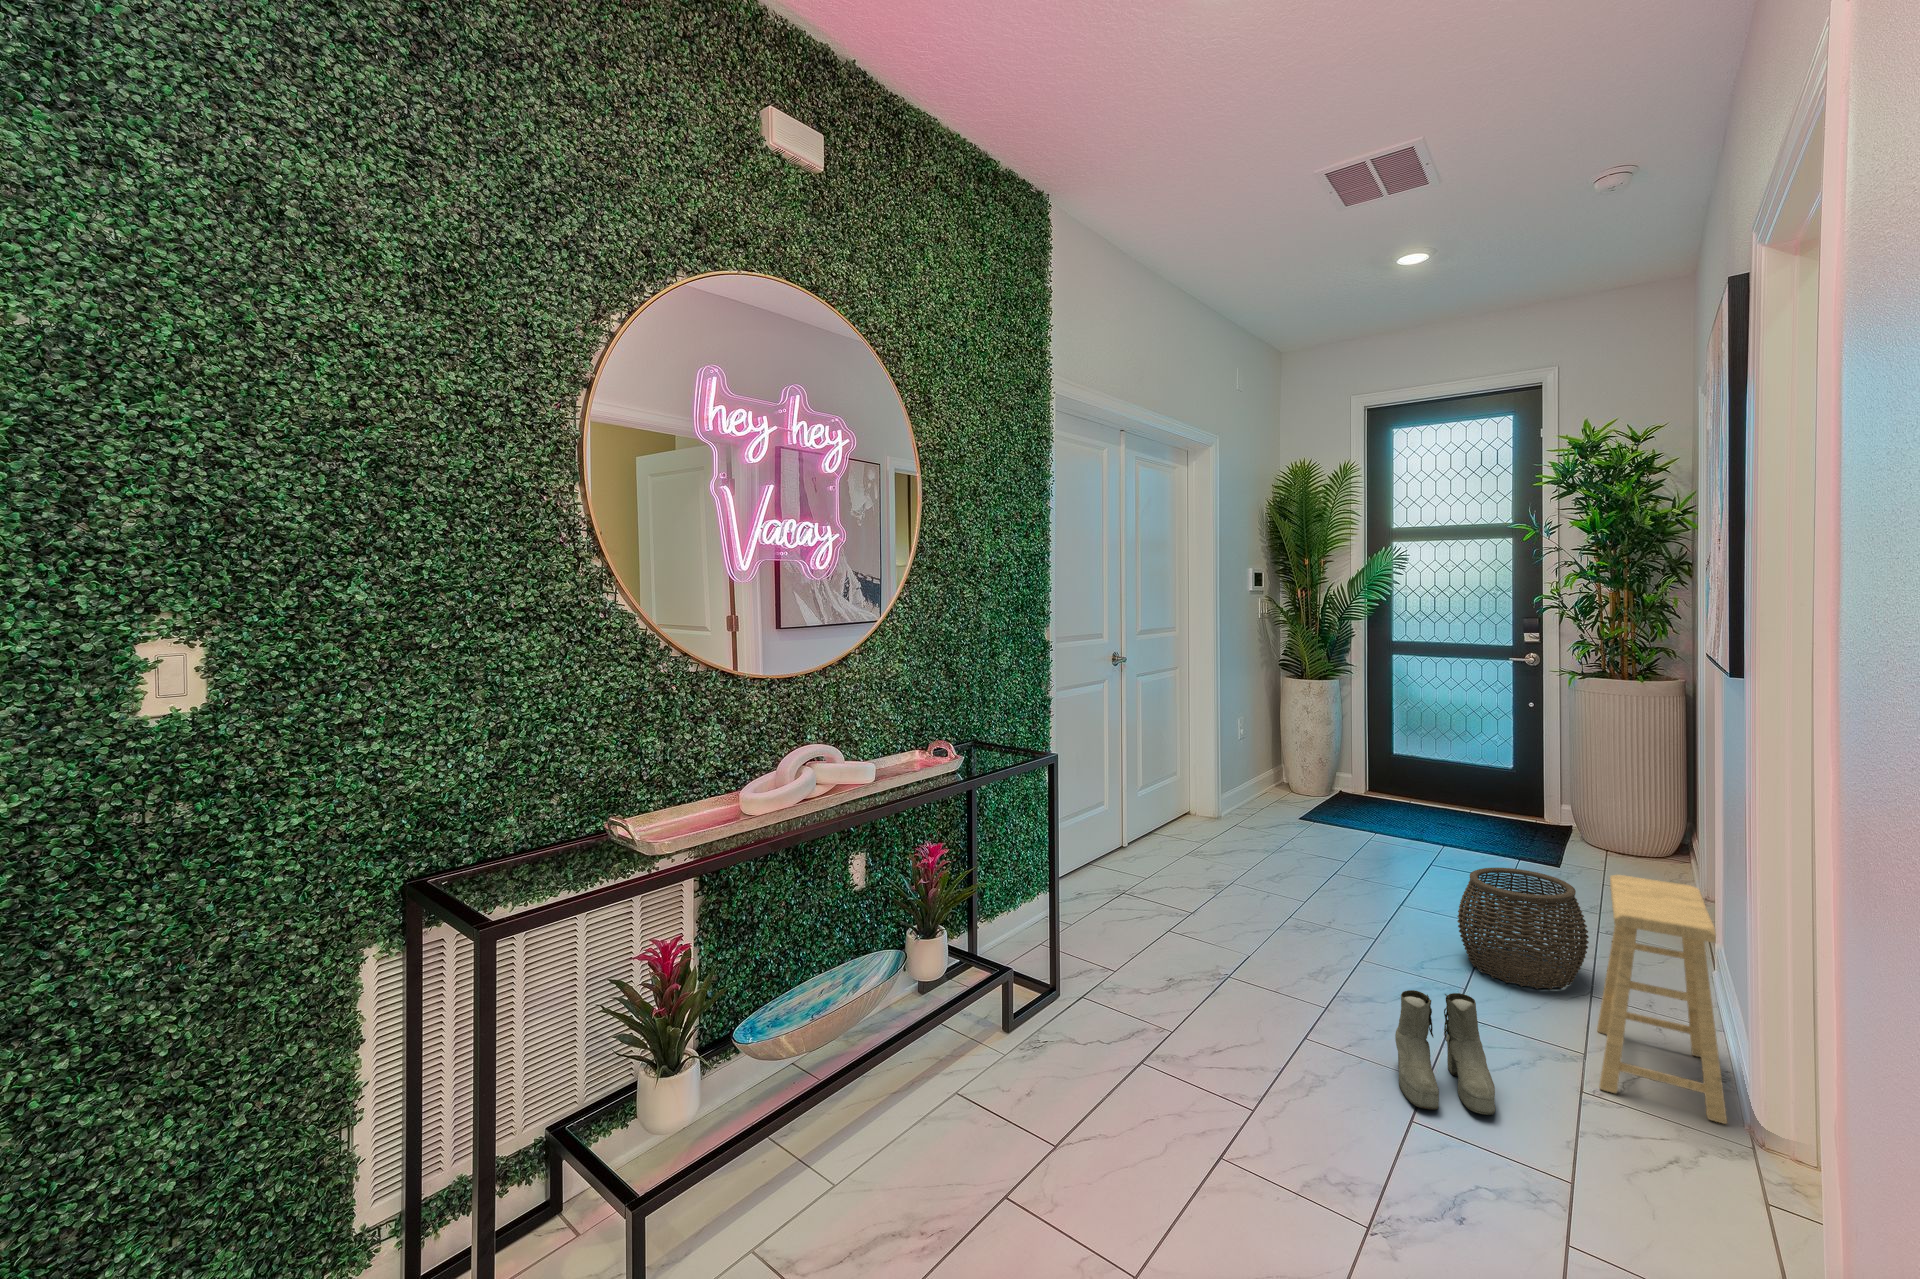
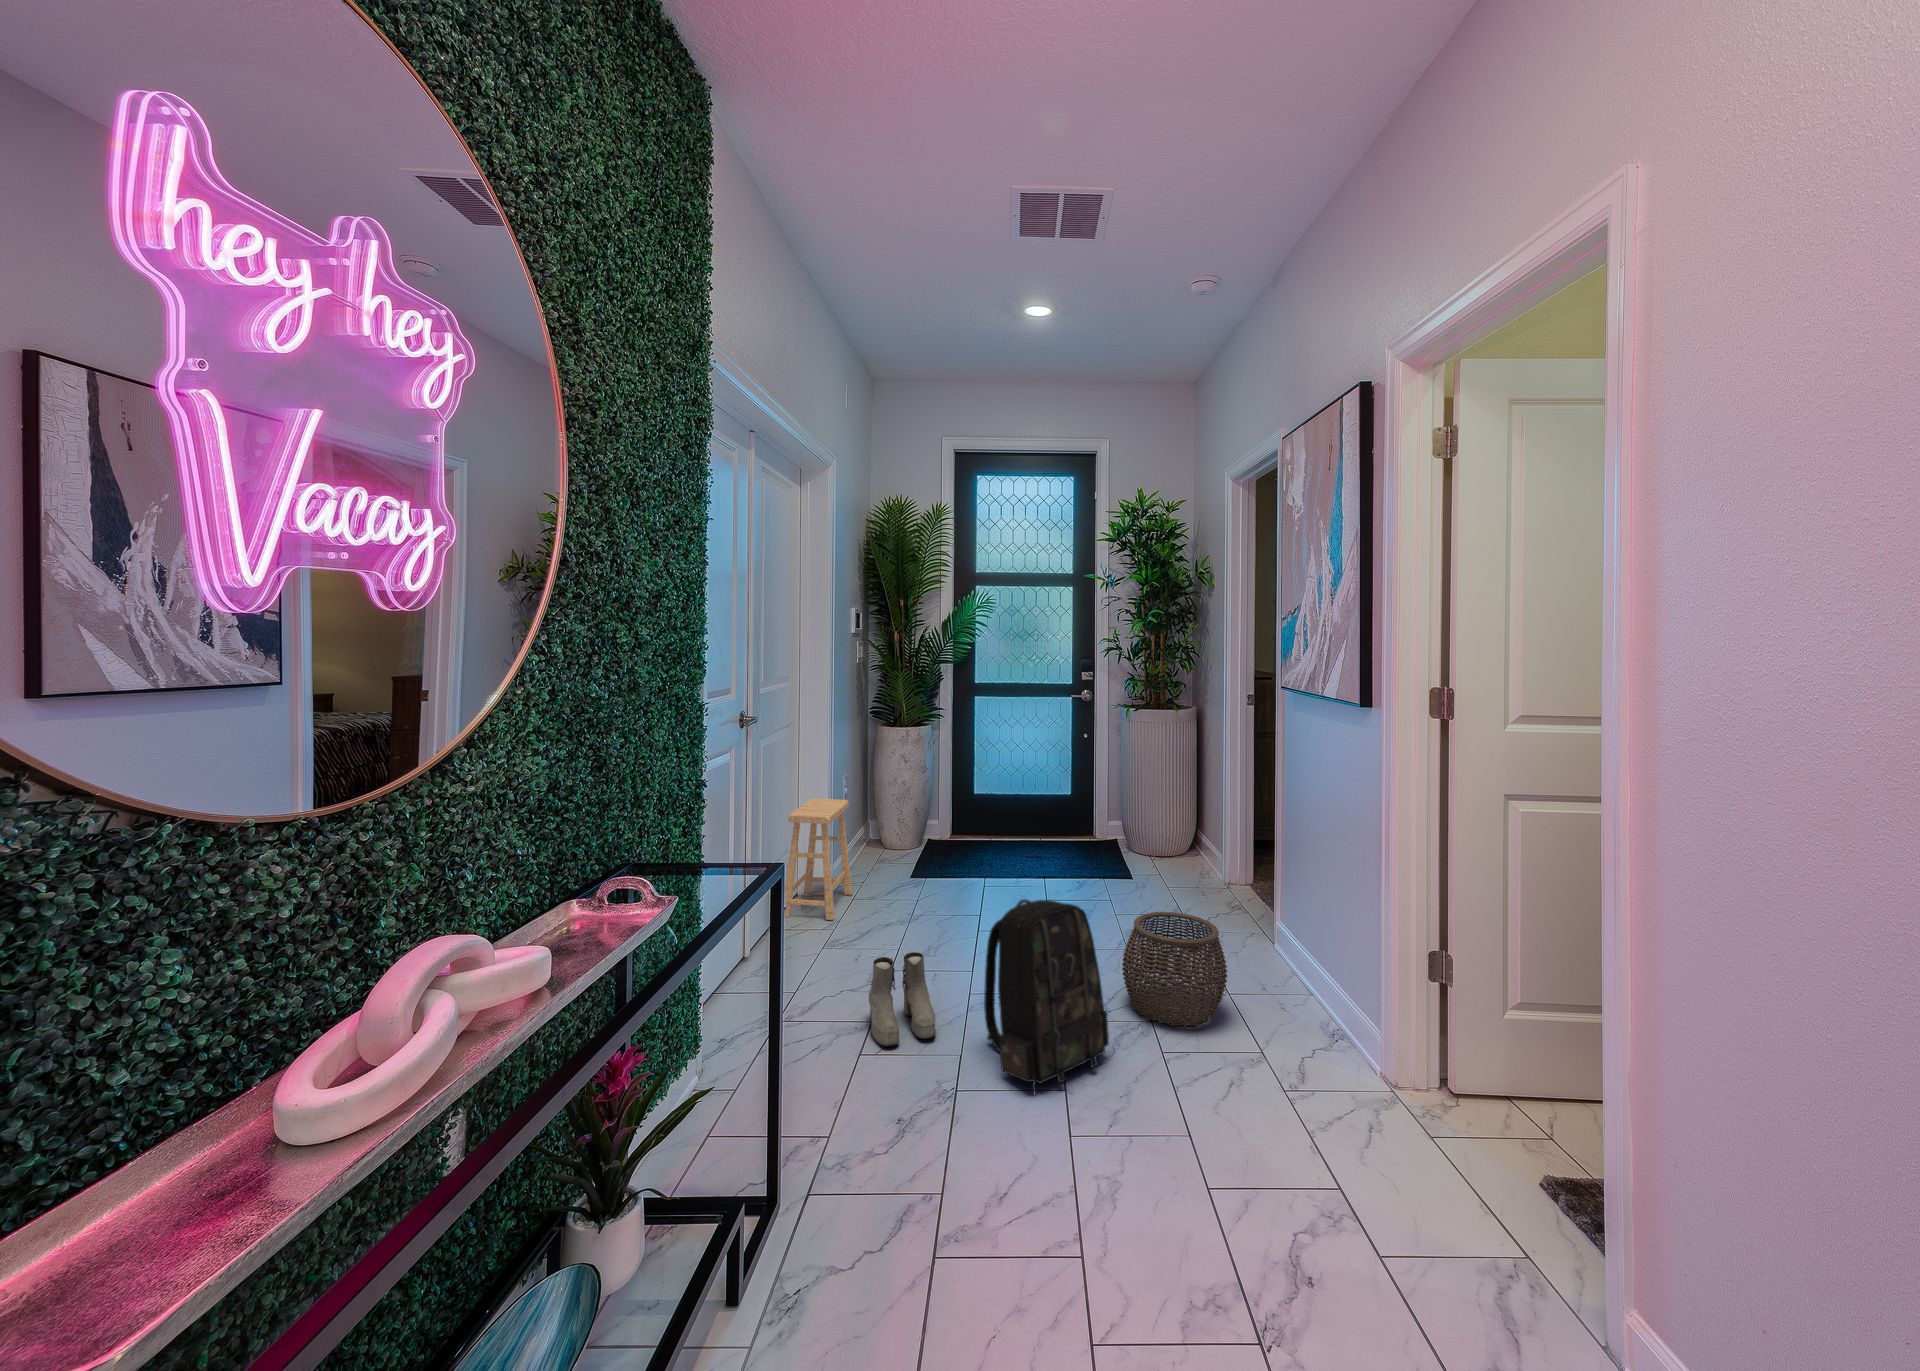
backpack: none [1283,824,1408,994] -> present [984,899,1109,1091]
footstool: present [1597,875,1727,1124] -> present [785,798,852,920]
boots: present [1395,990,1495,1115] -> present [869,952,935,1046]

